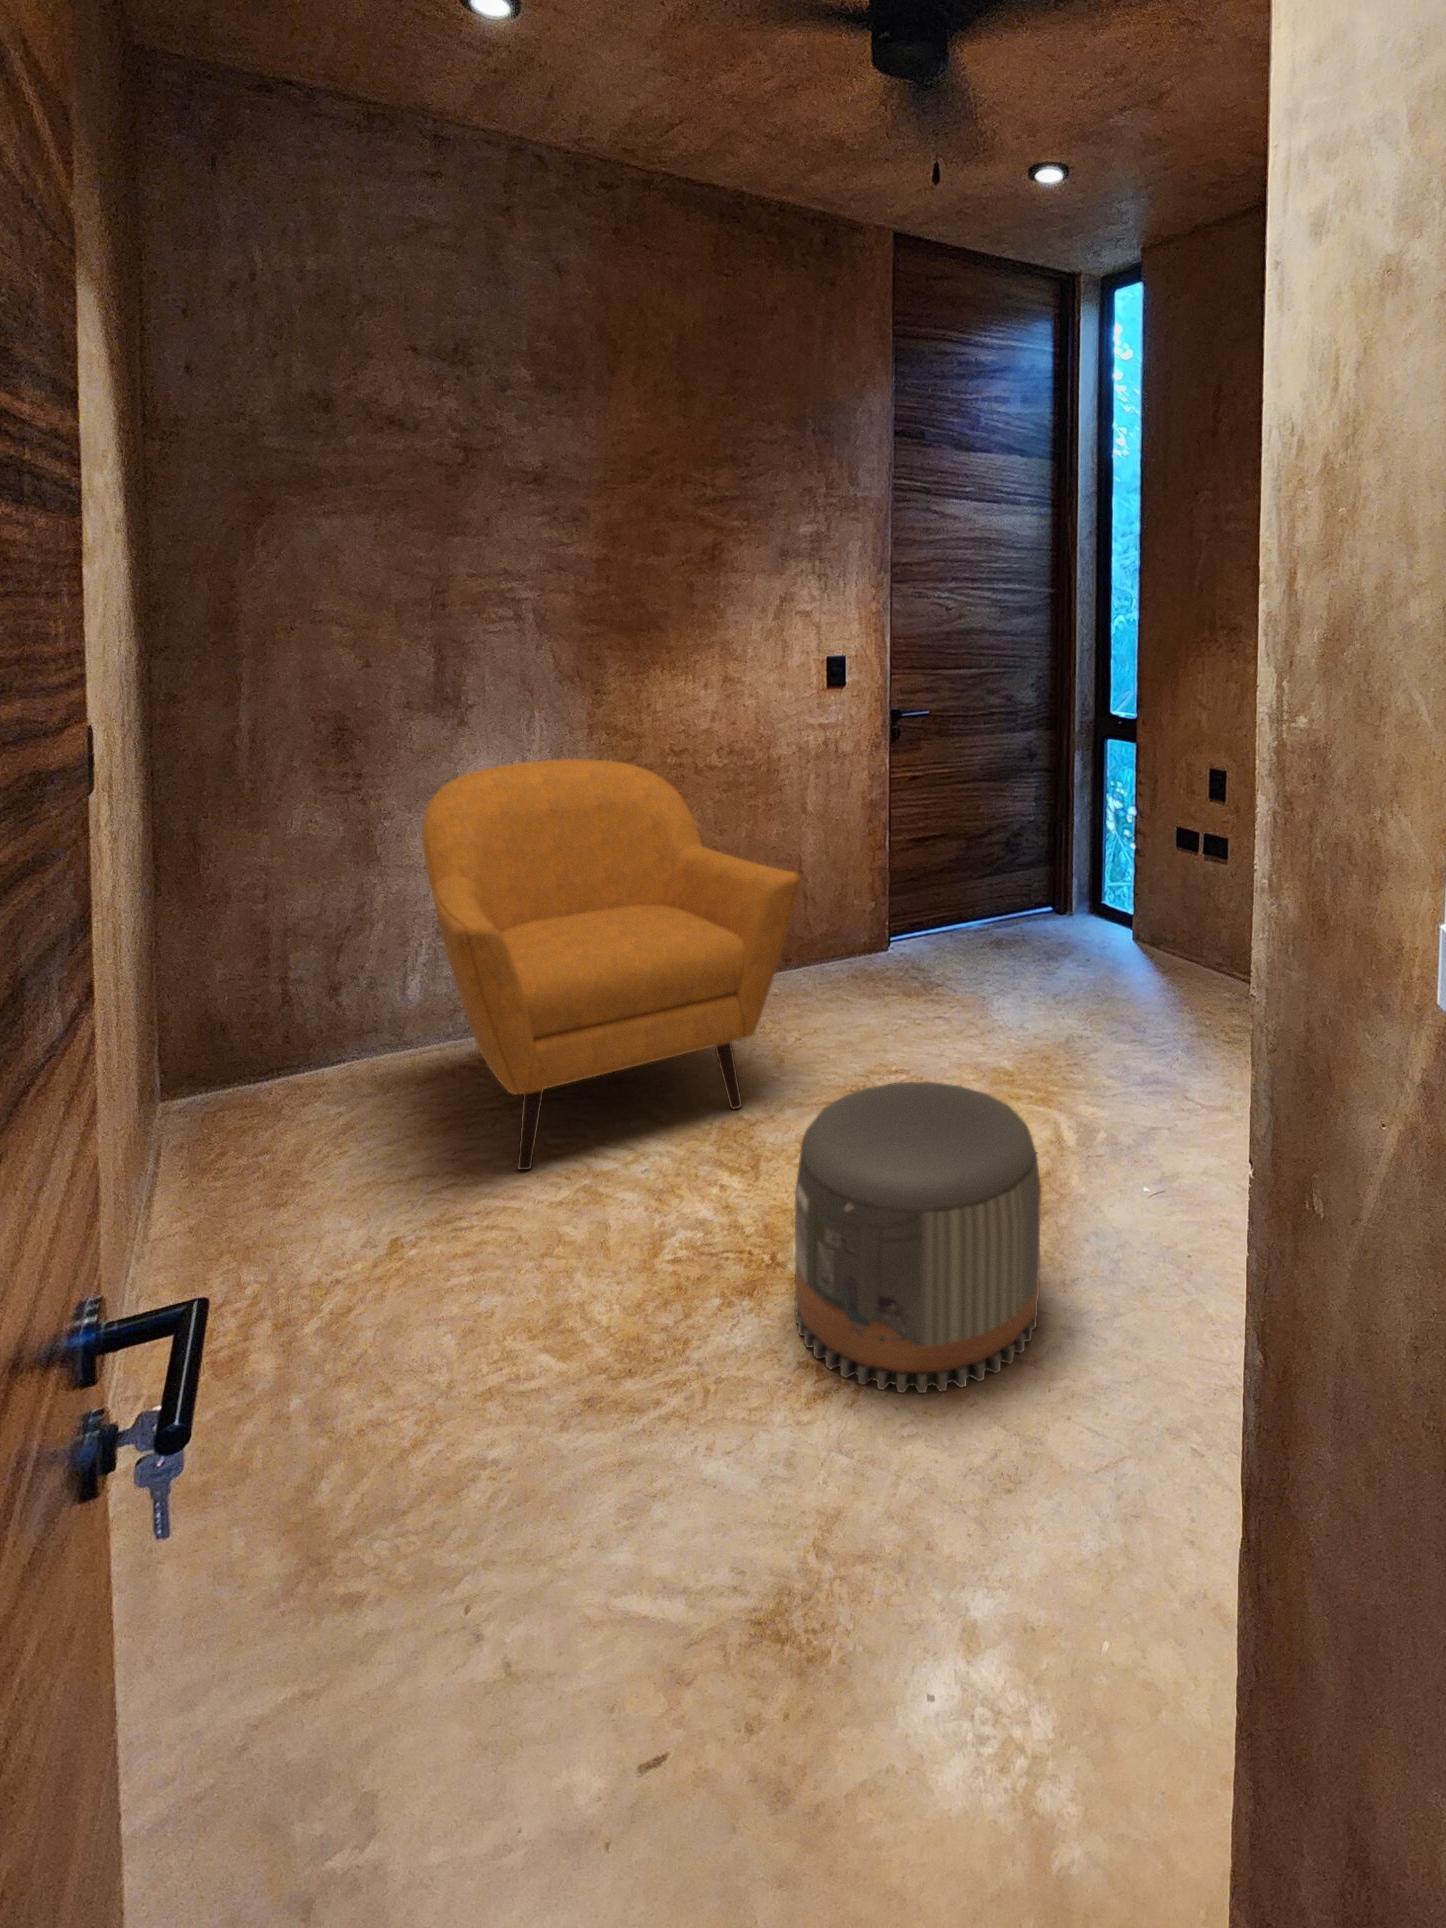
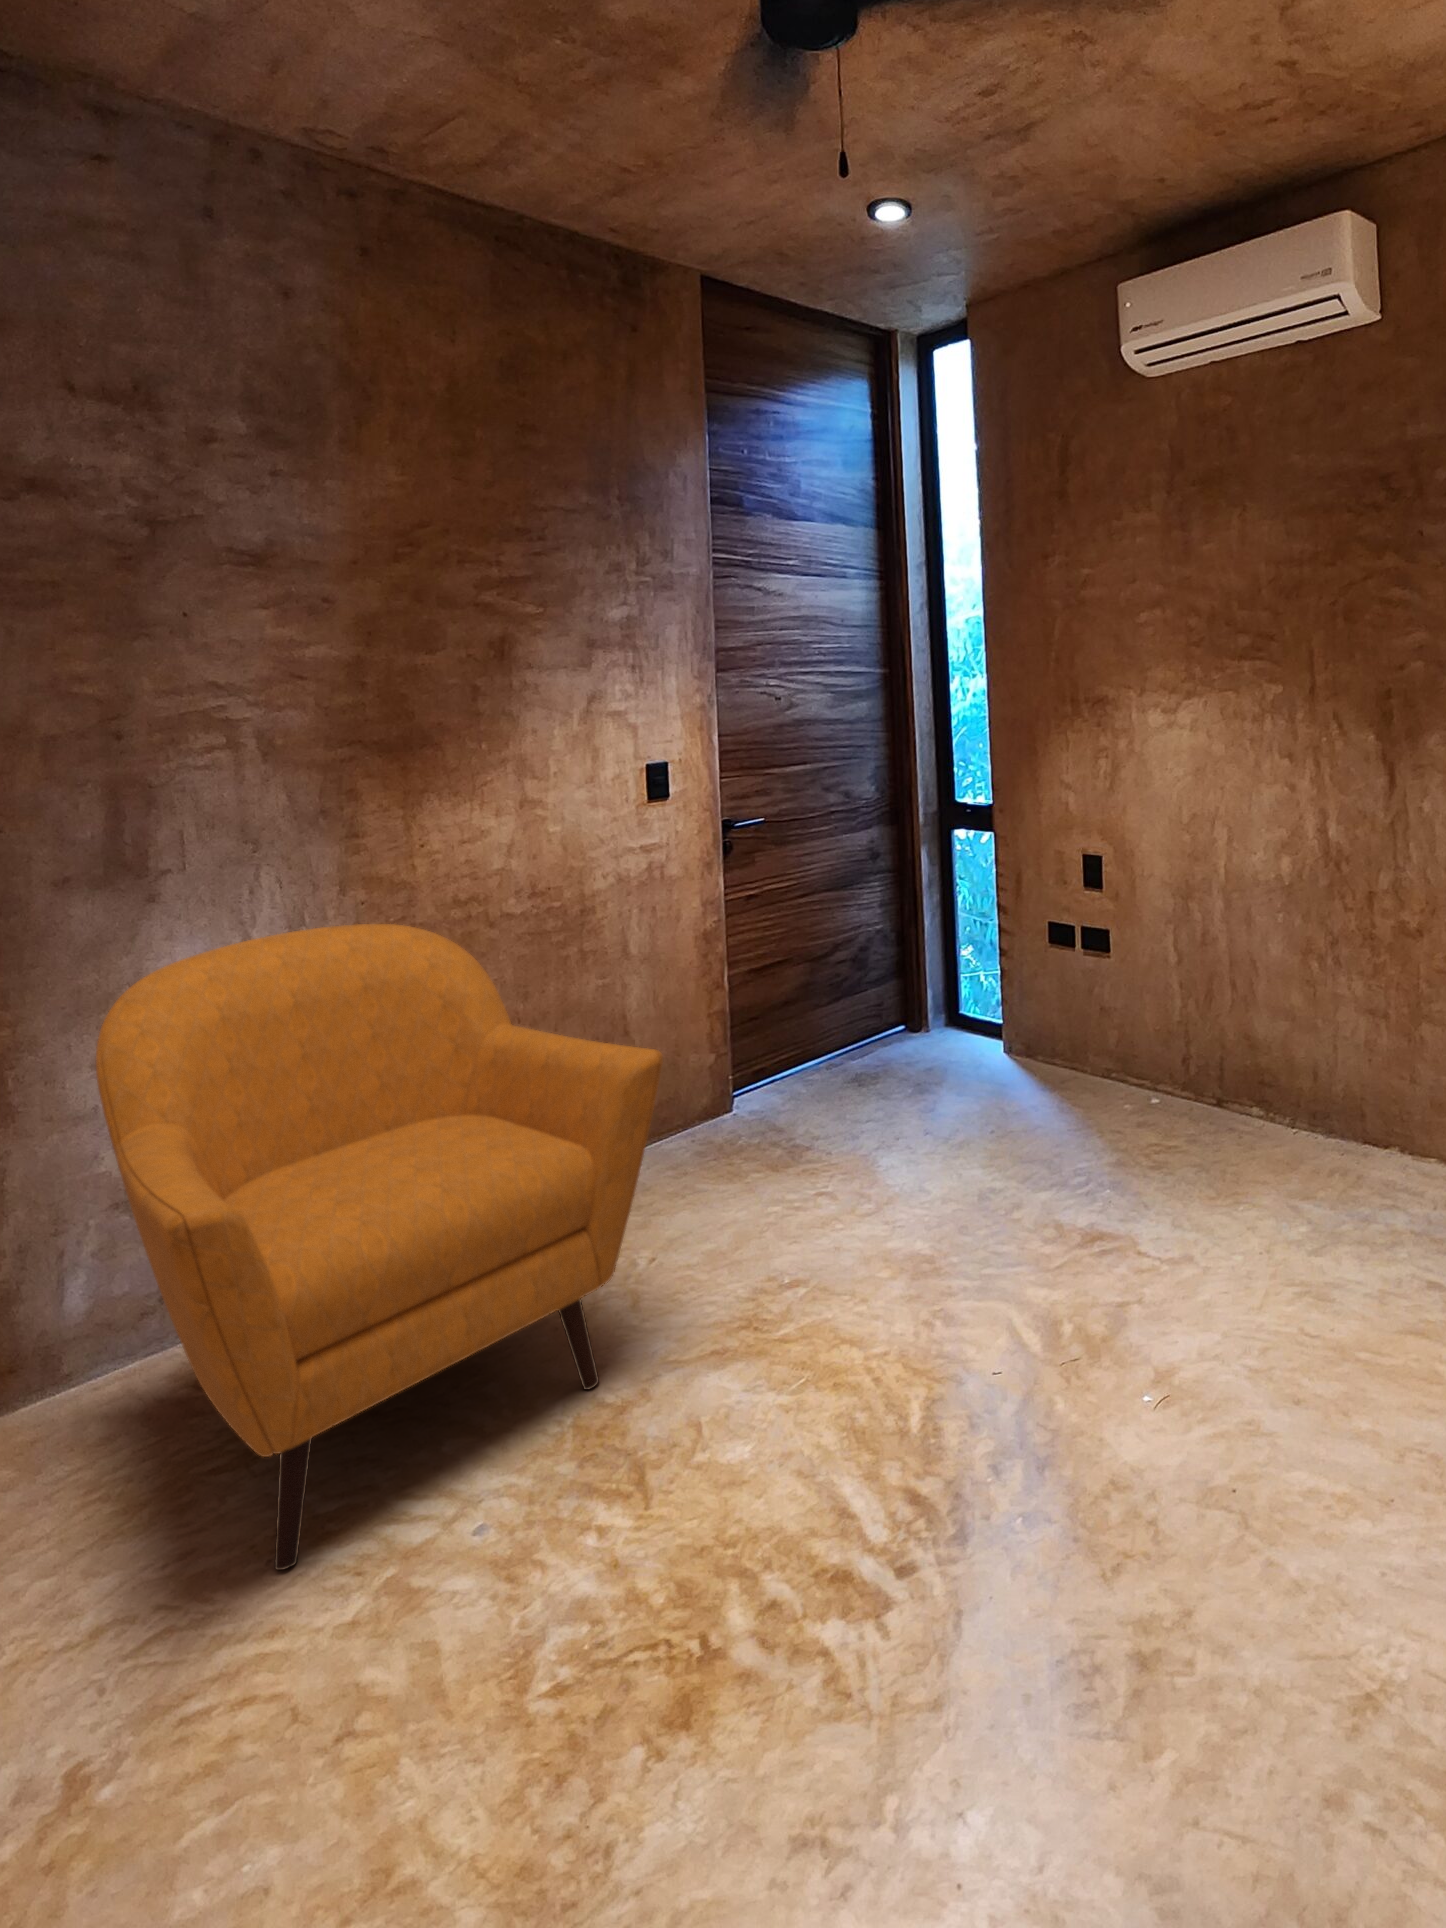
pouf: present [795,1082,1041,1393] -> none [751,1329,1103,1863]

